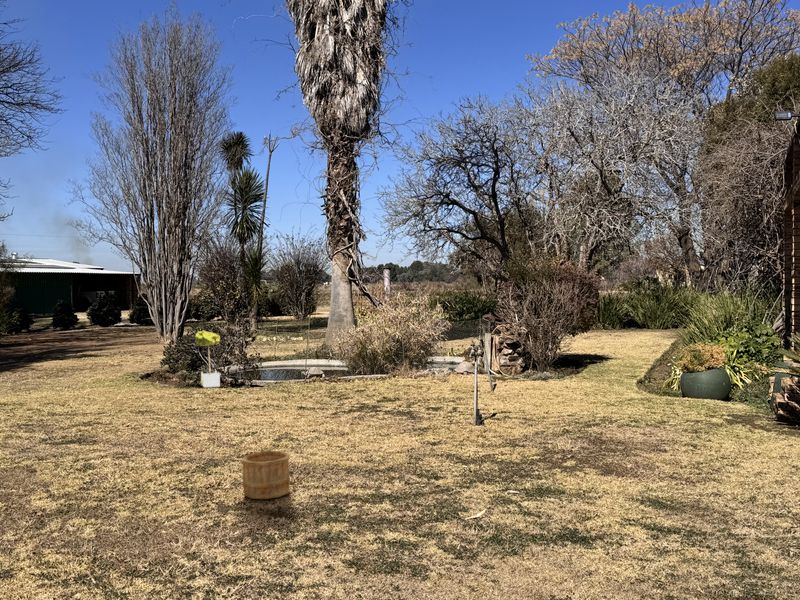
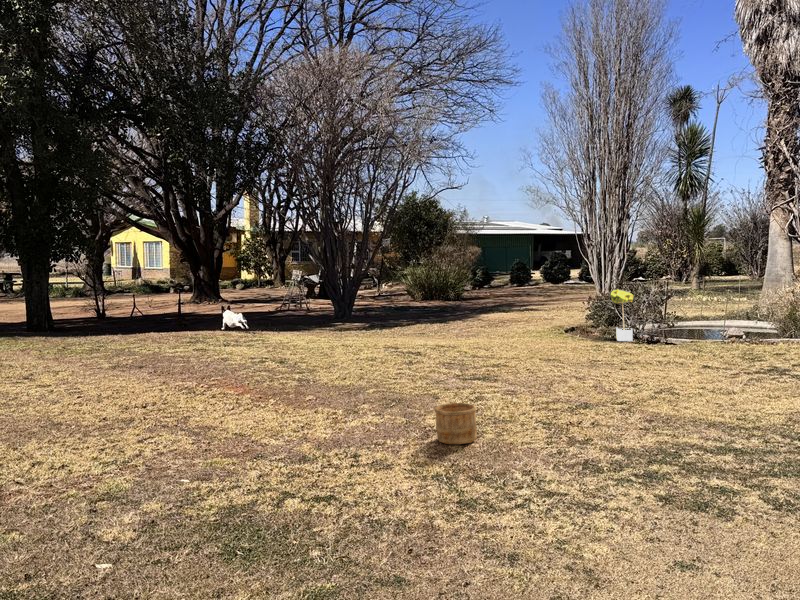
wooden bucket: present [241,451,290,499] -> present [434,403,477,444]

